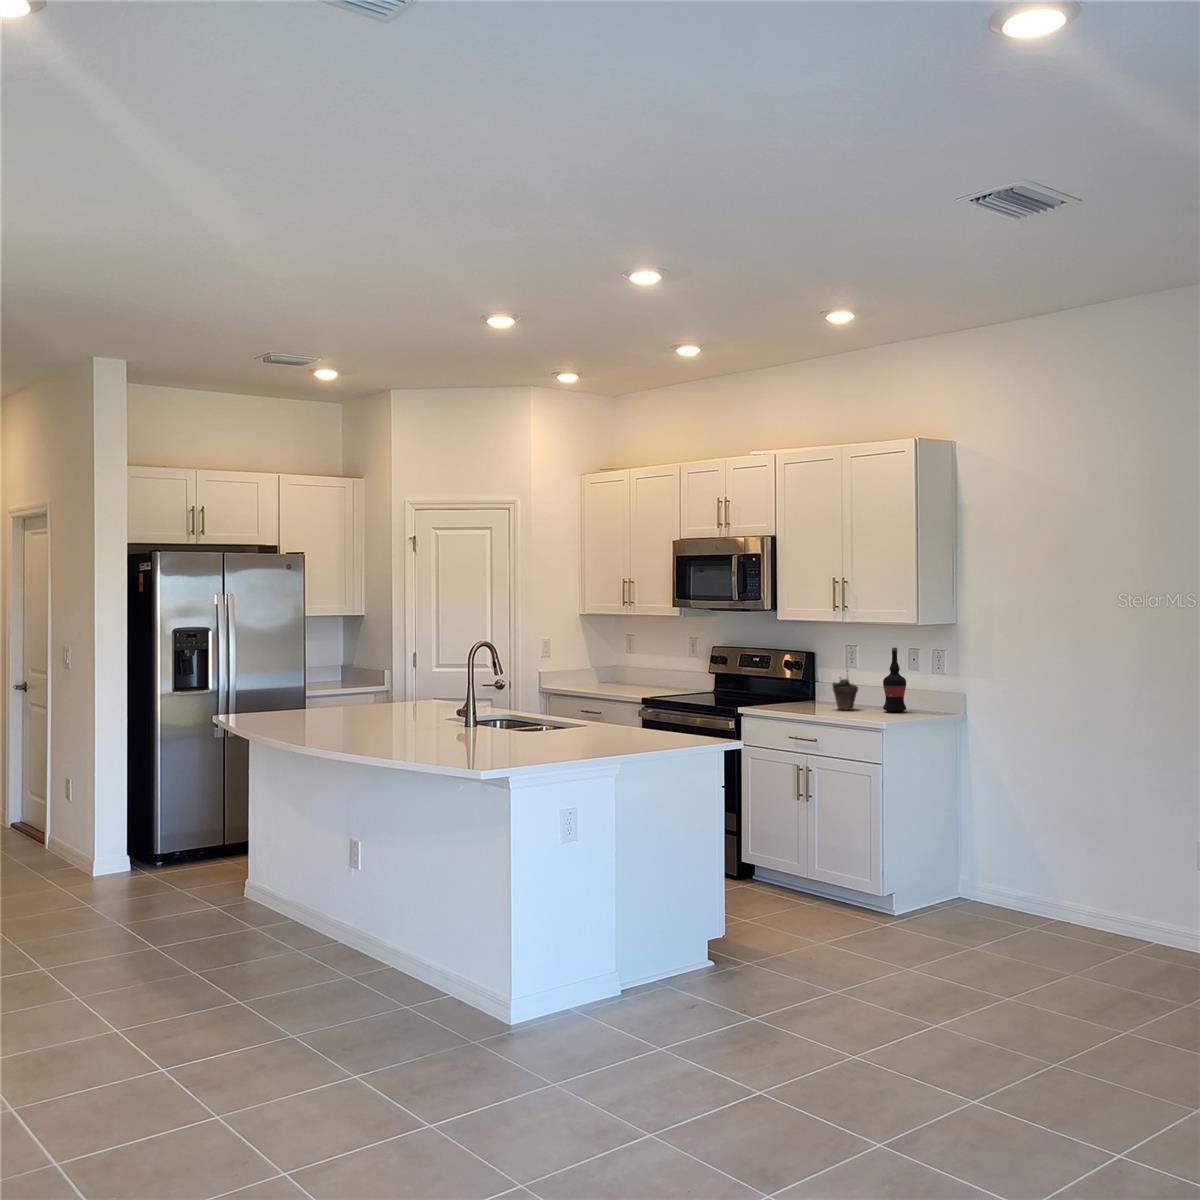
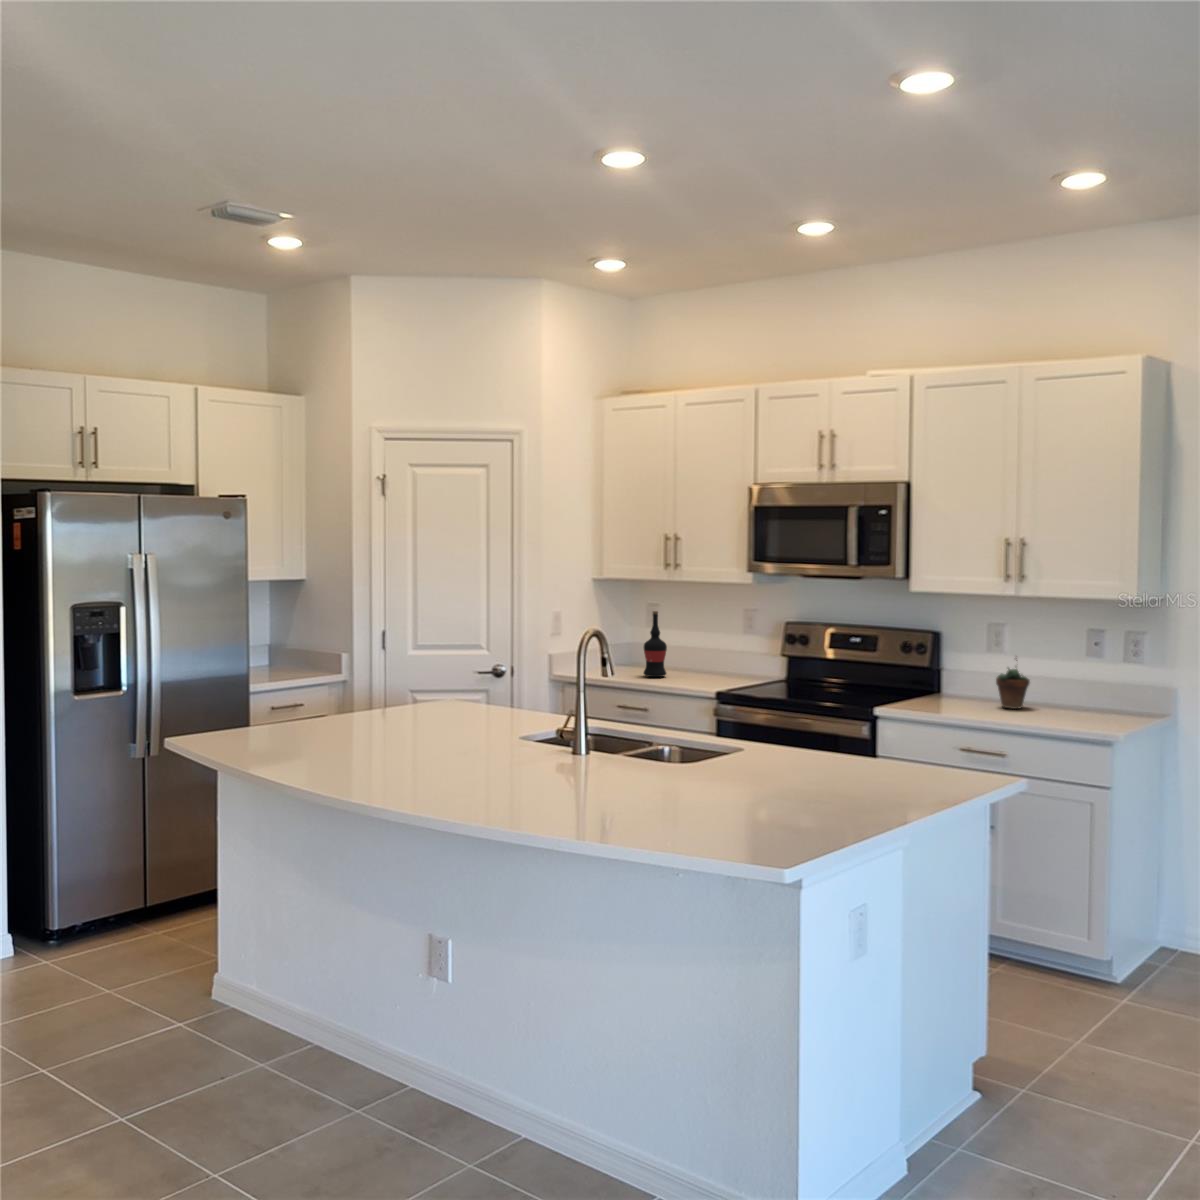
wine bottle: present [883,647,906,712] -> present [644,611,667,677]

